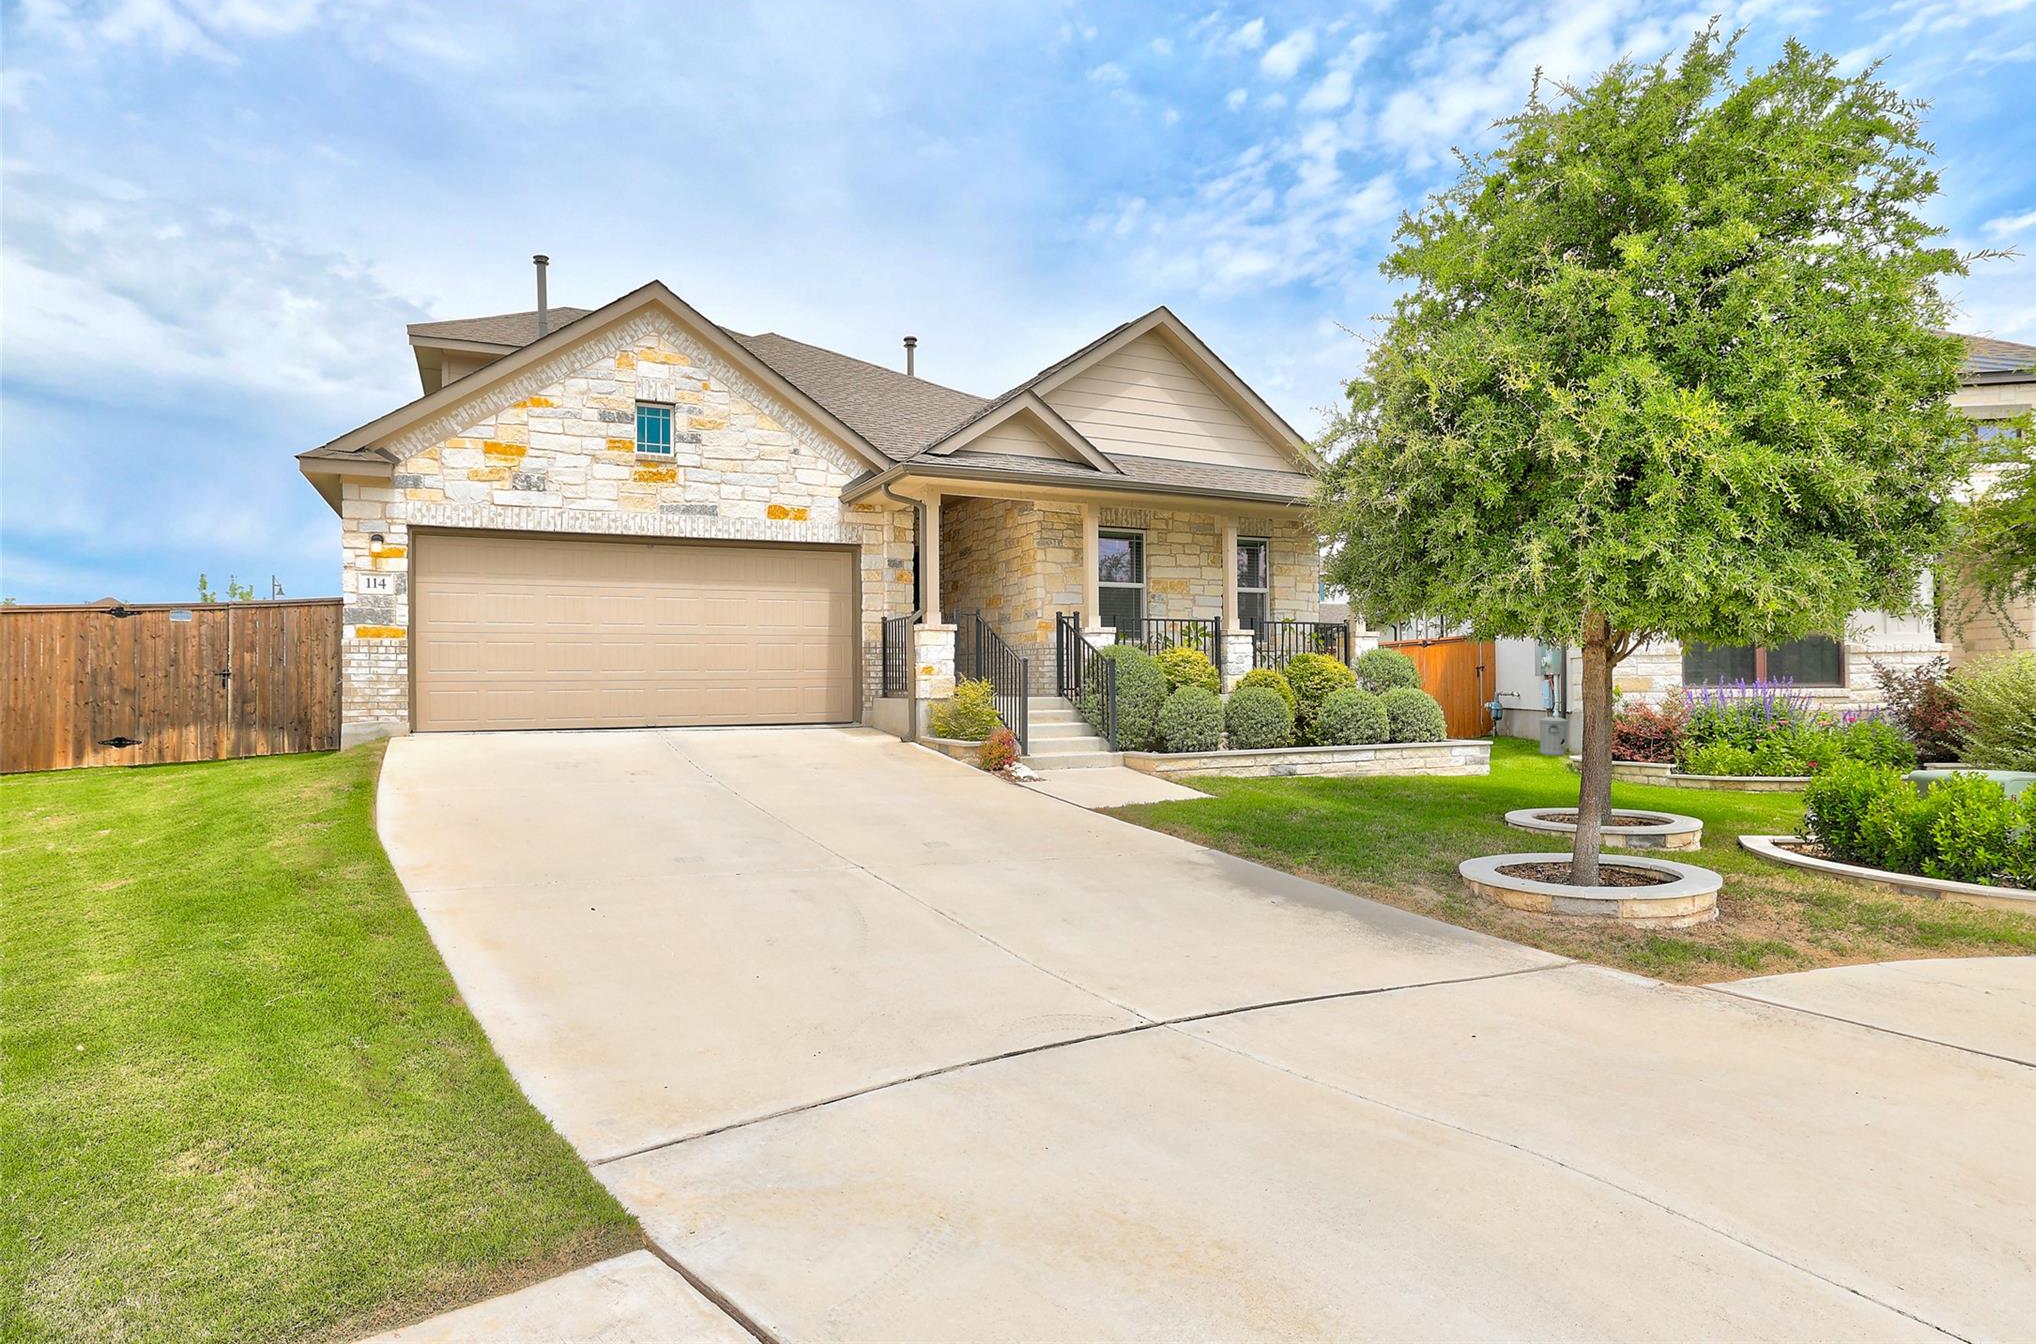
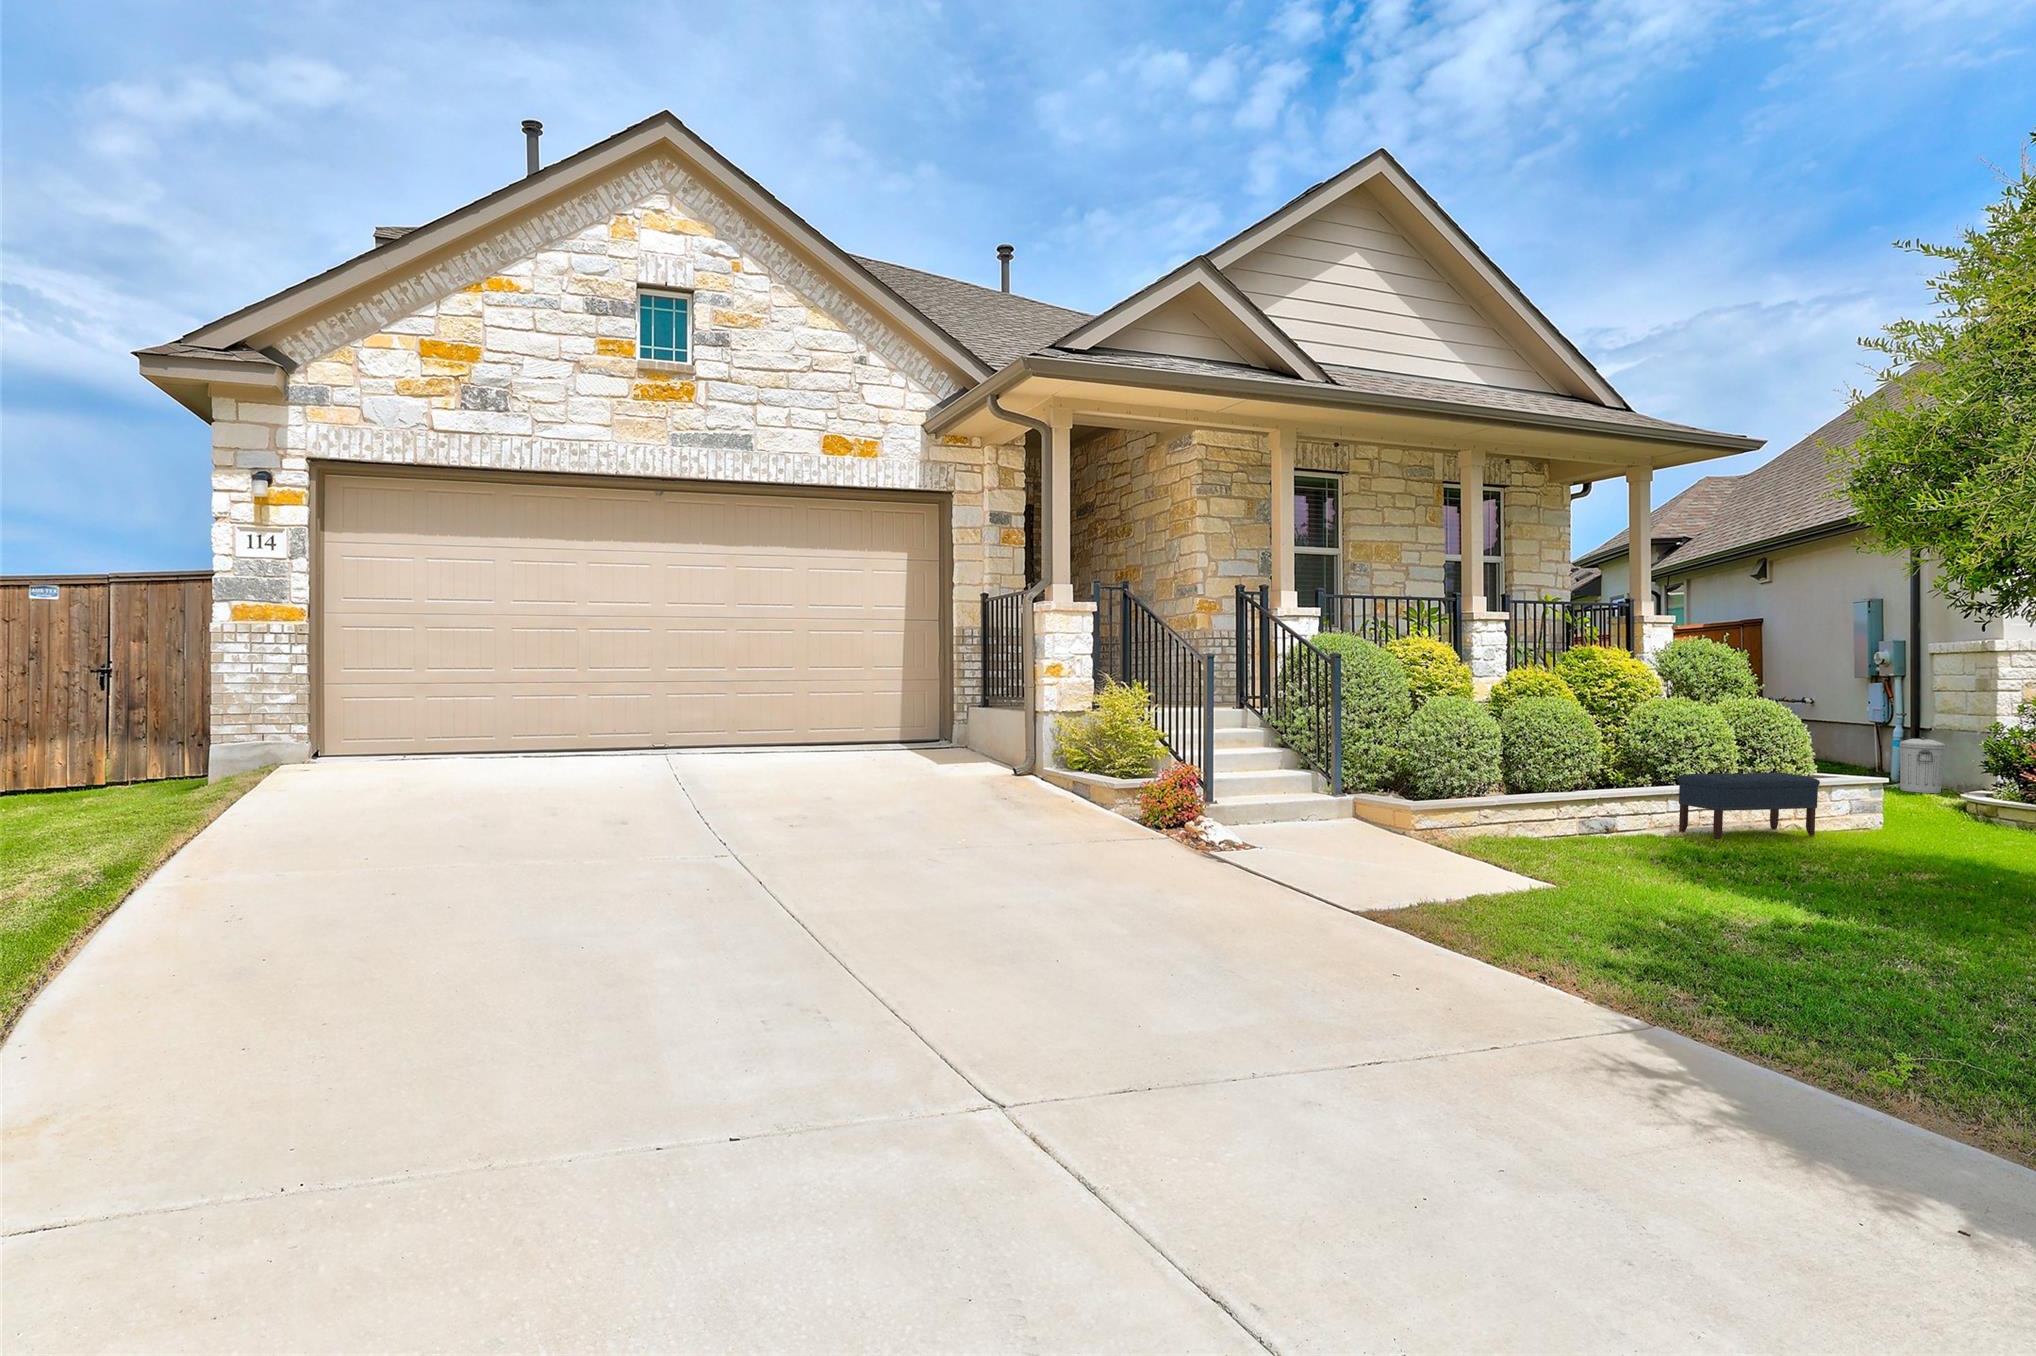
bench: none [1343,737,1433,780] -> present [1678,773,1820,839]

